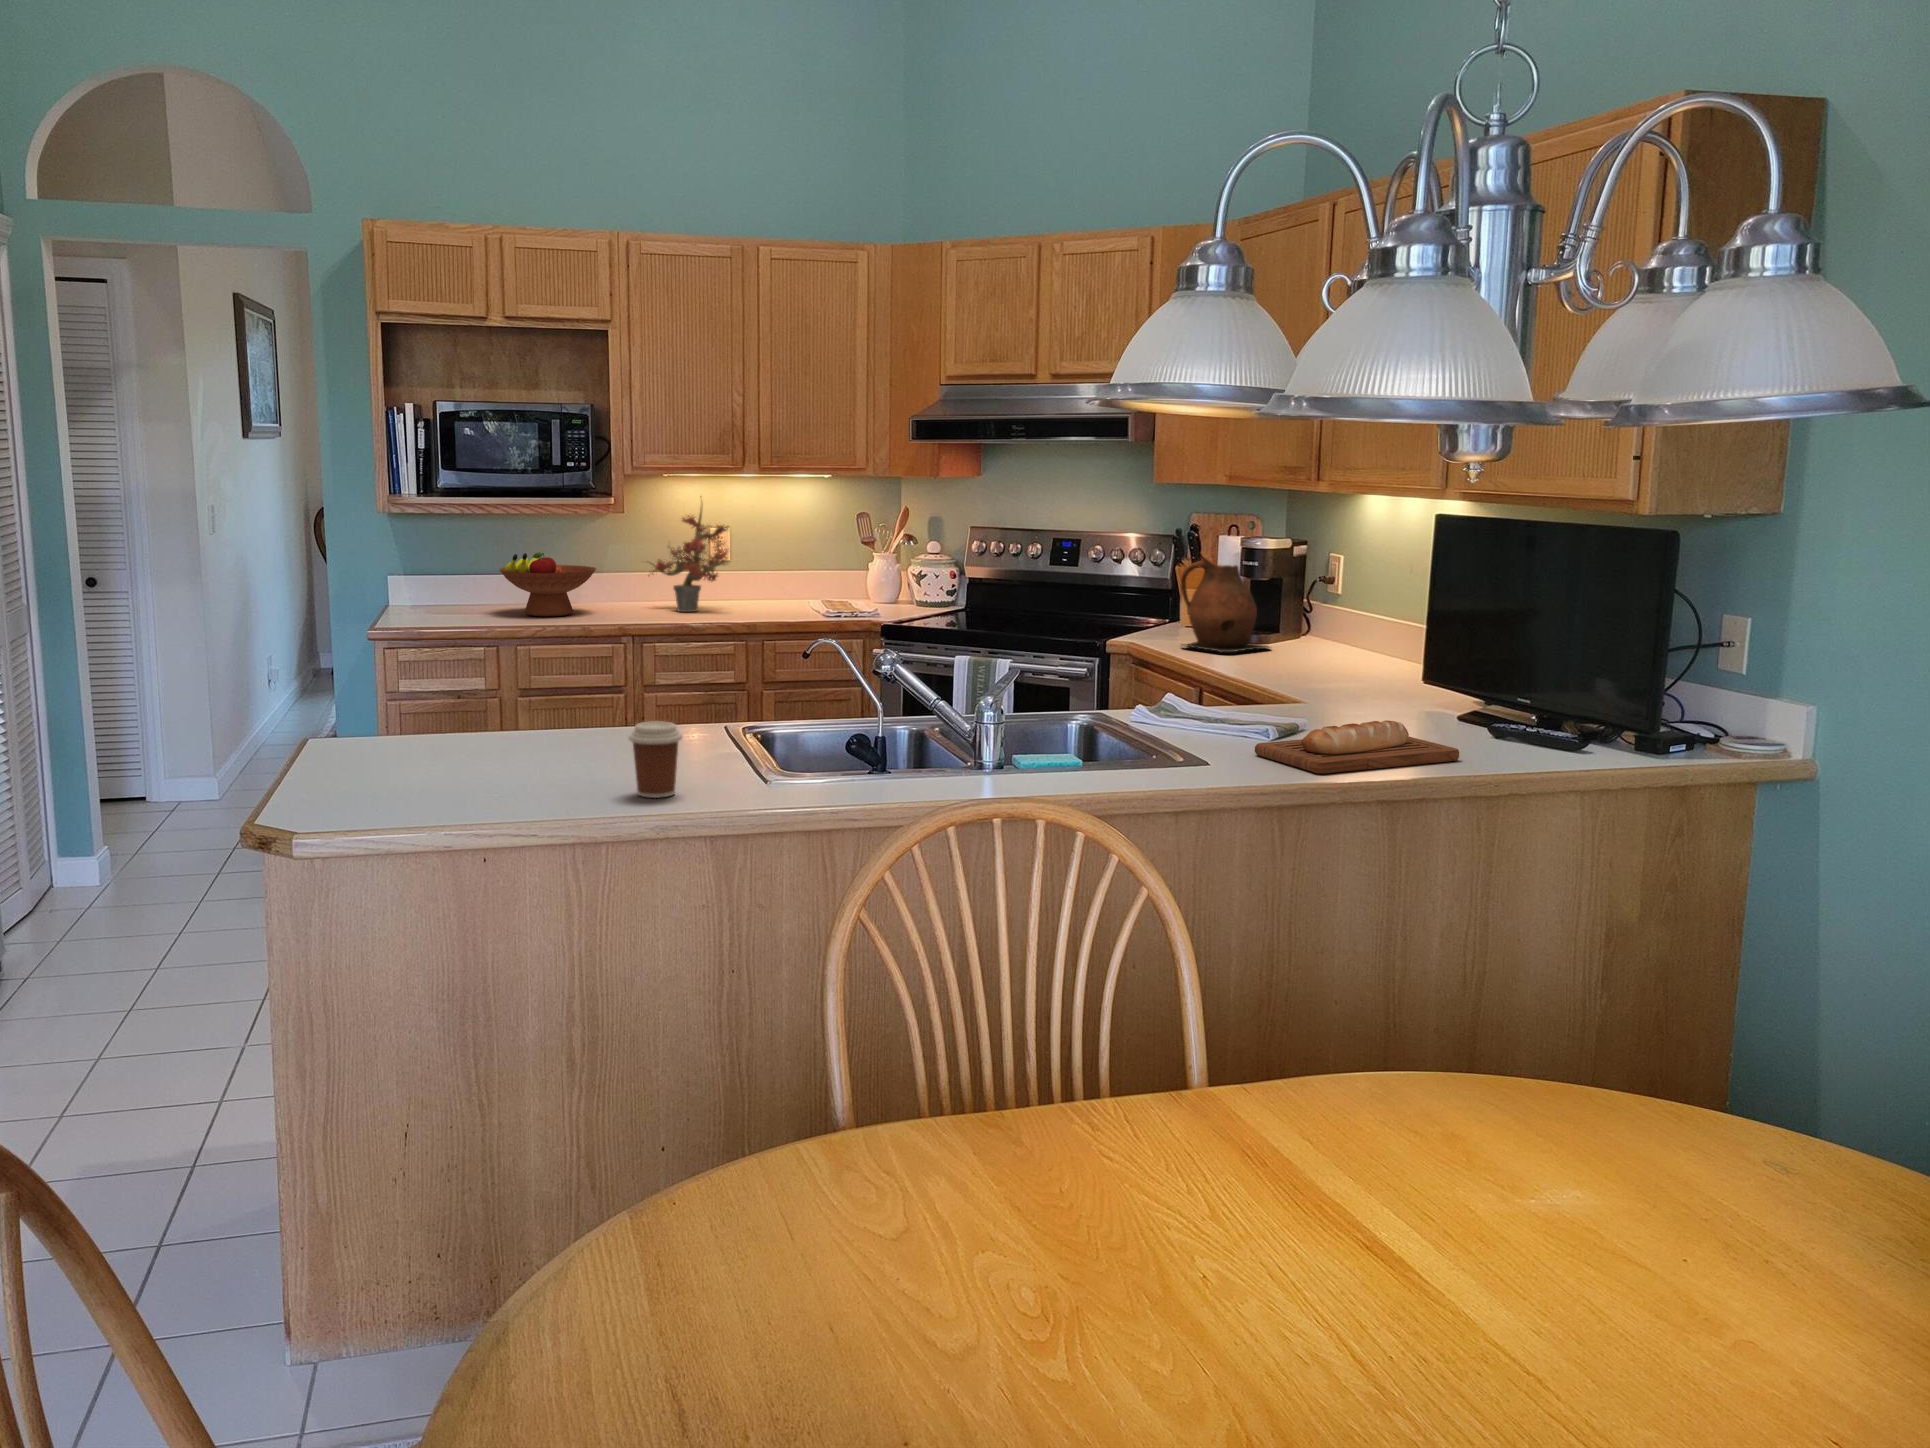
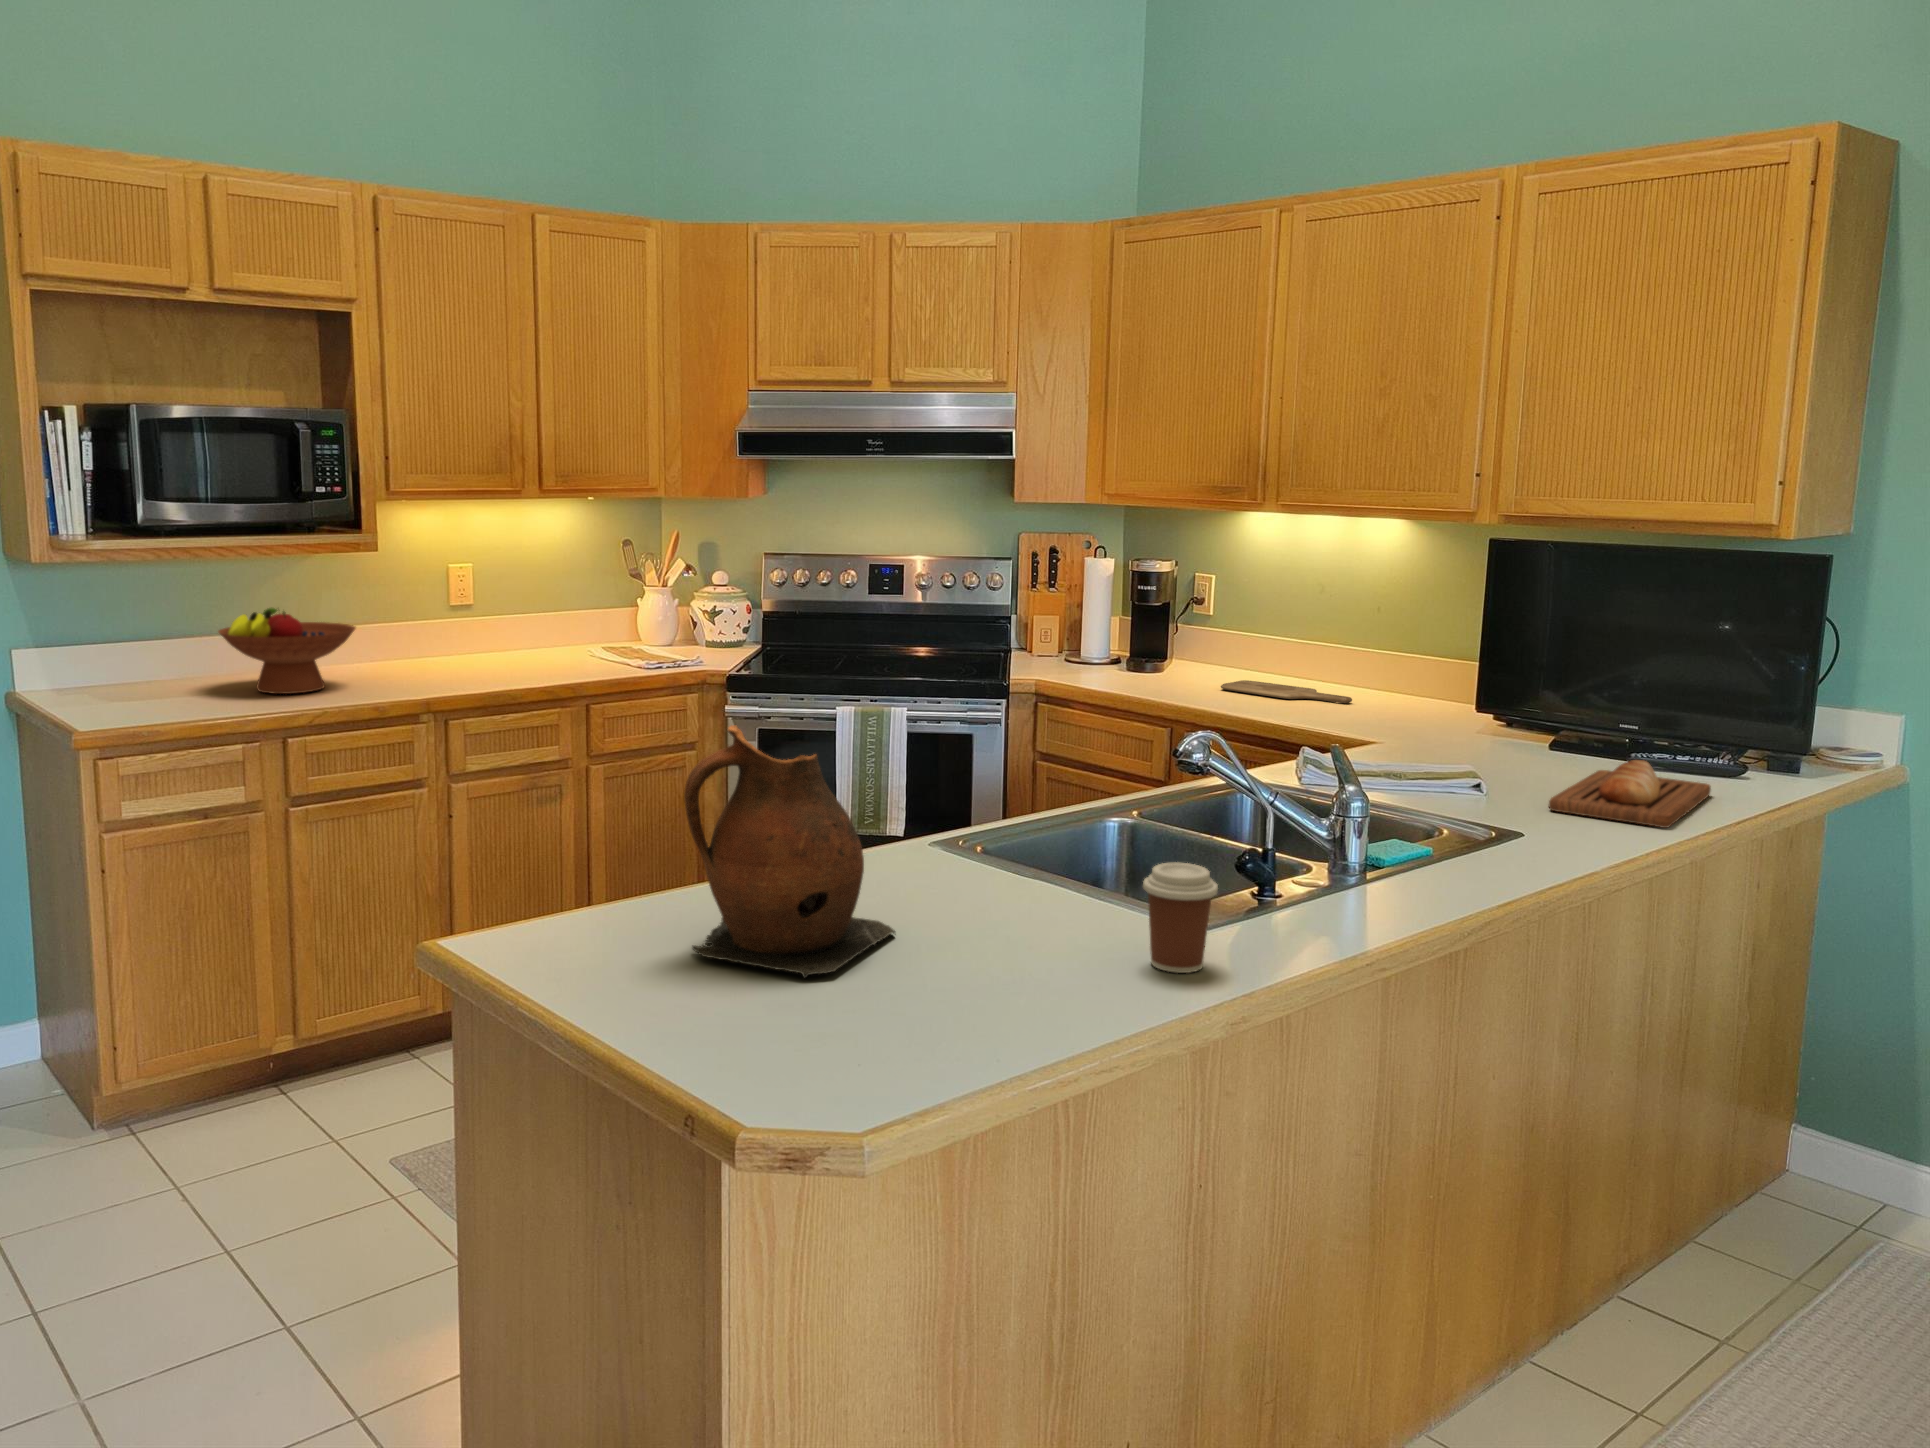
potted plant: present [648,508,729,612] -> none [389,525,532,675]
ceramic pitcher: present [1181,552,1269,653] -> present [684,725,895,978]
cutting board: none [1268,652,1362,676] -> present [1221,680,1352,703]

